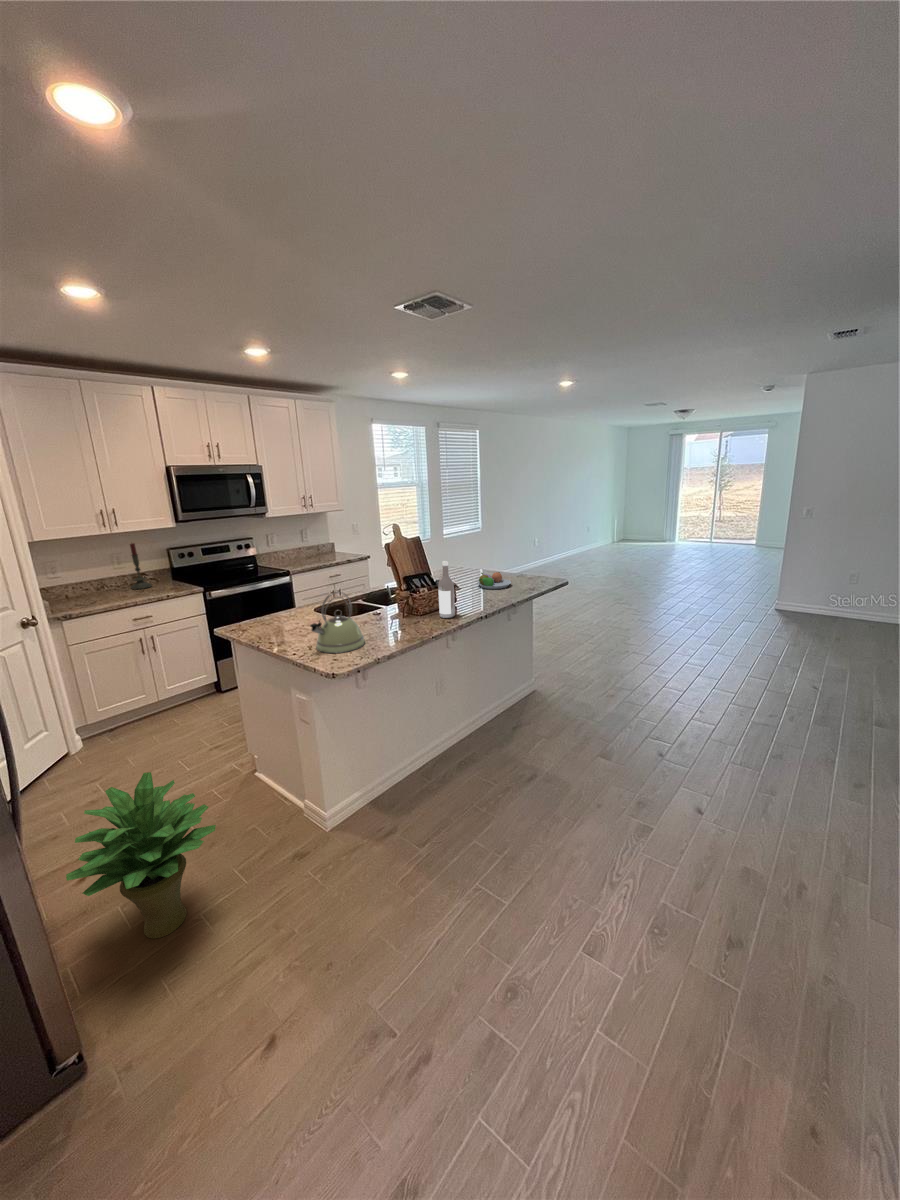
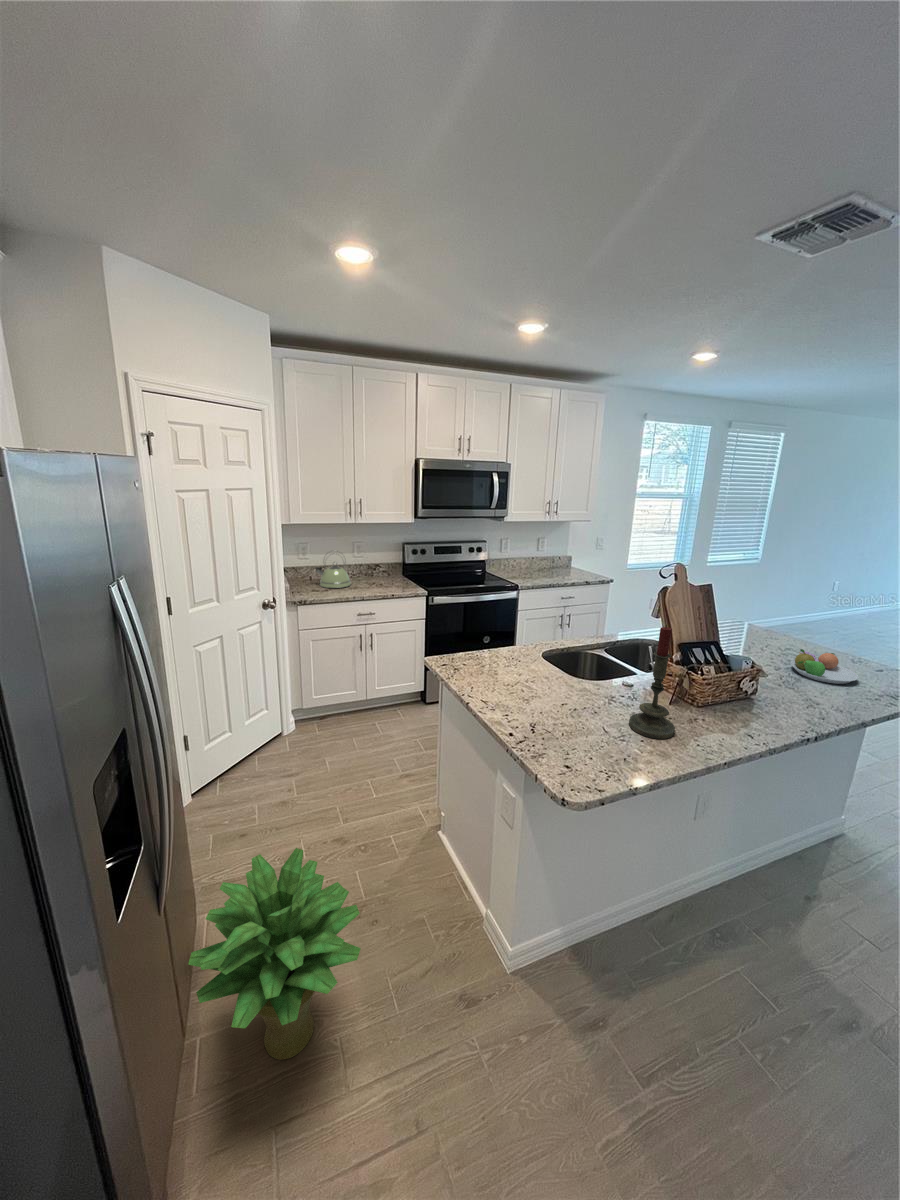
candle: present [130,543,152,590] -> present [629,625,675,739]
wine bottle: present [438,561,455,618] -> none [735,638,774,731]
kettle: present [310,592,365,653] -> present [315,551,351,588]

